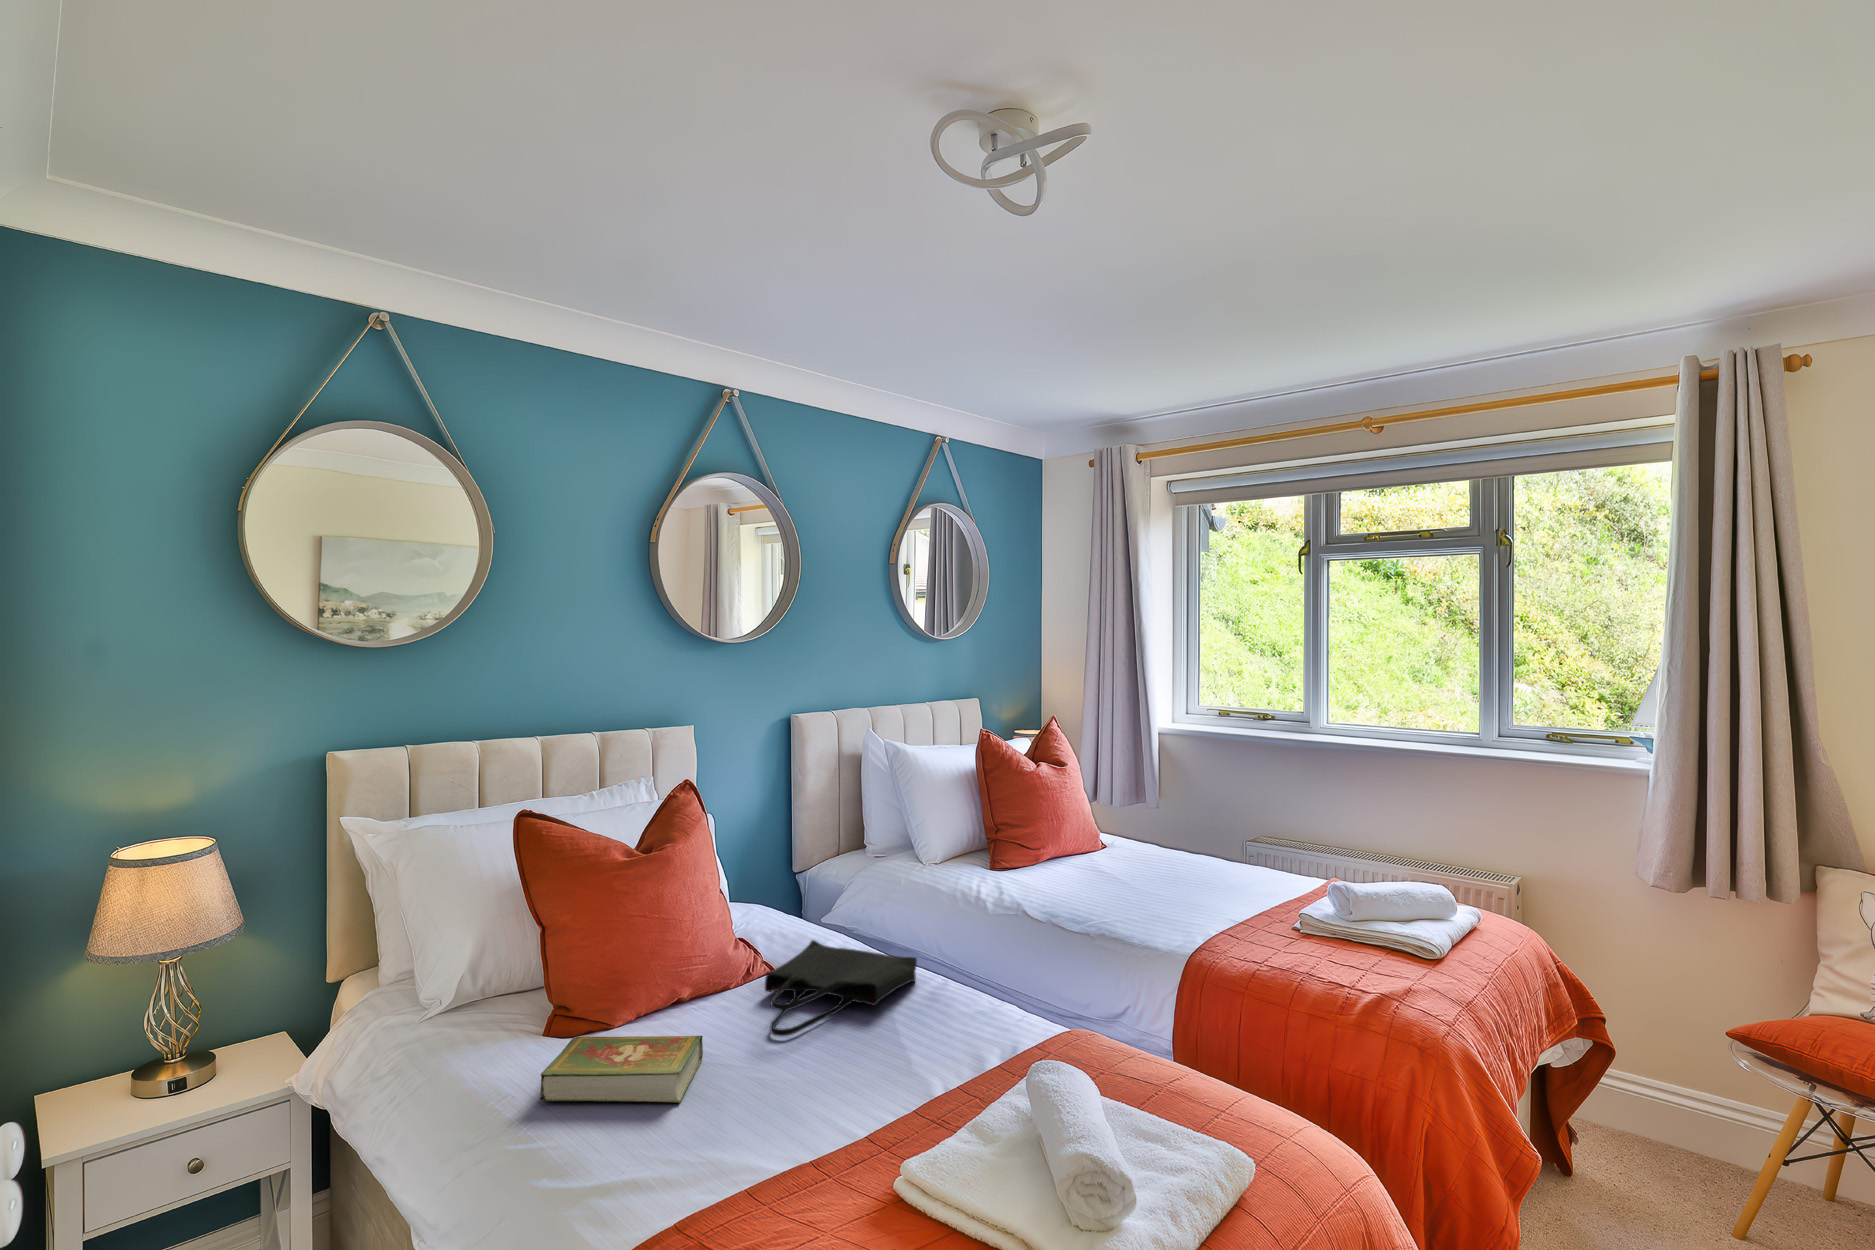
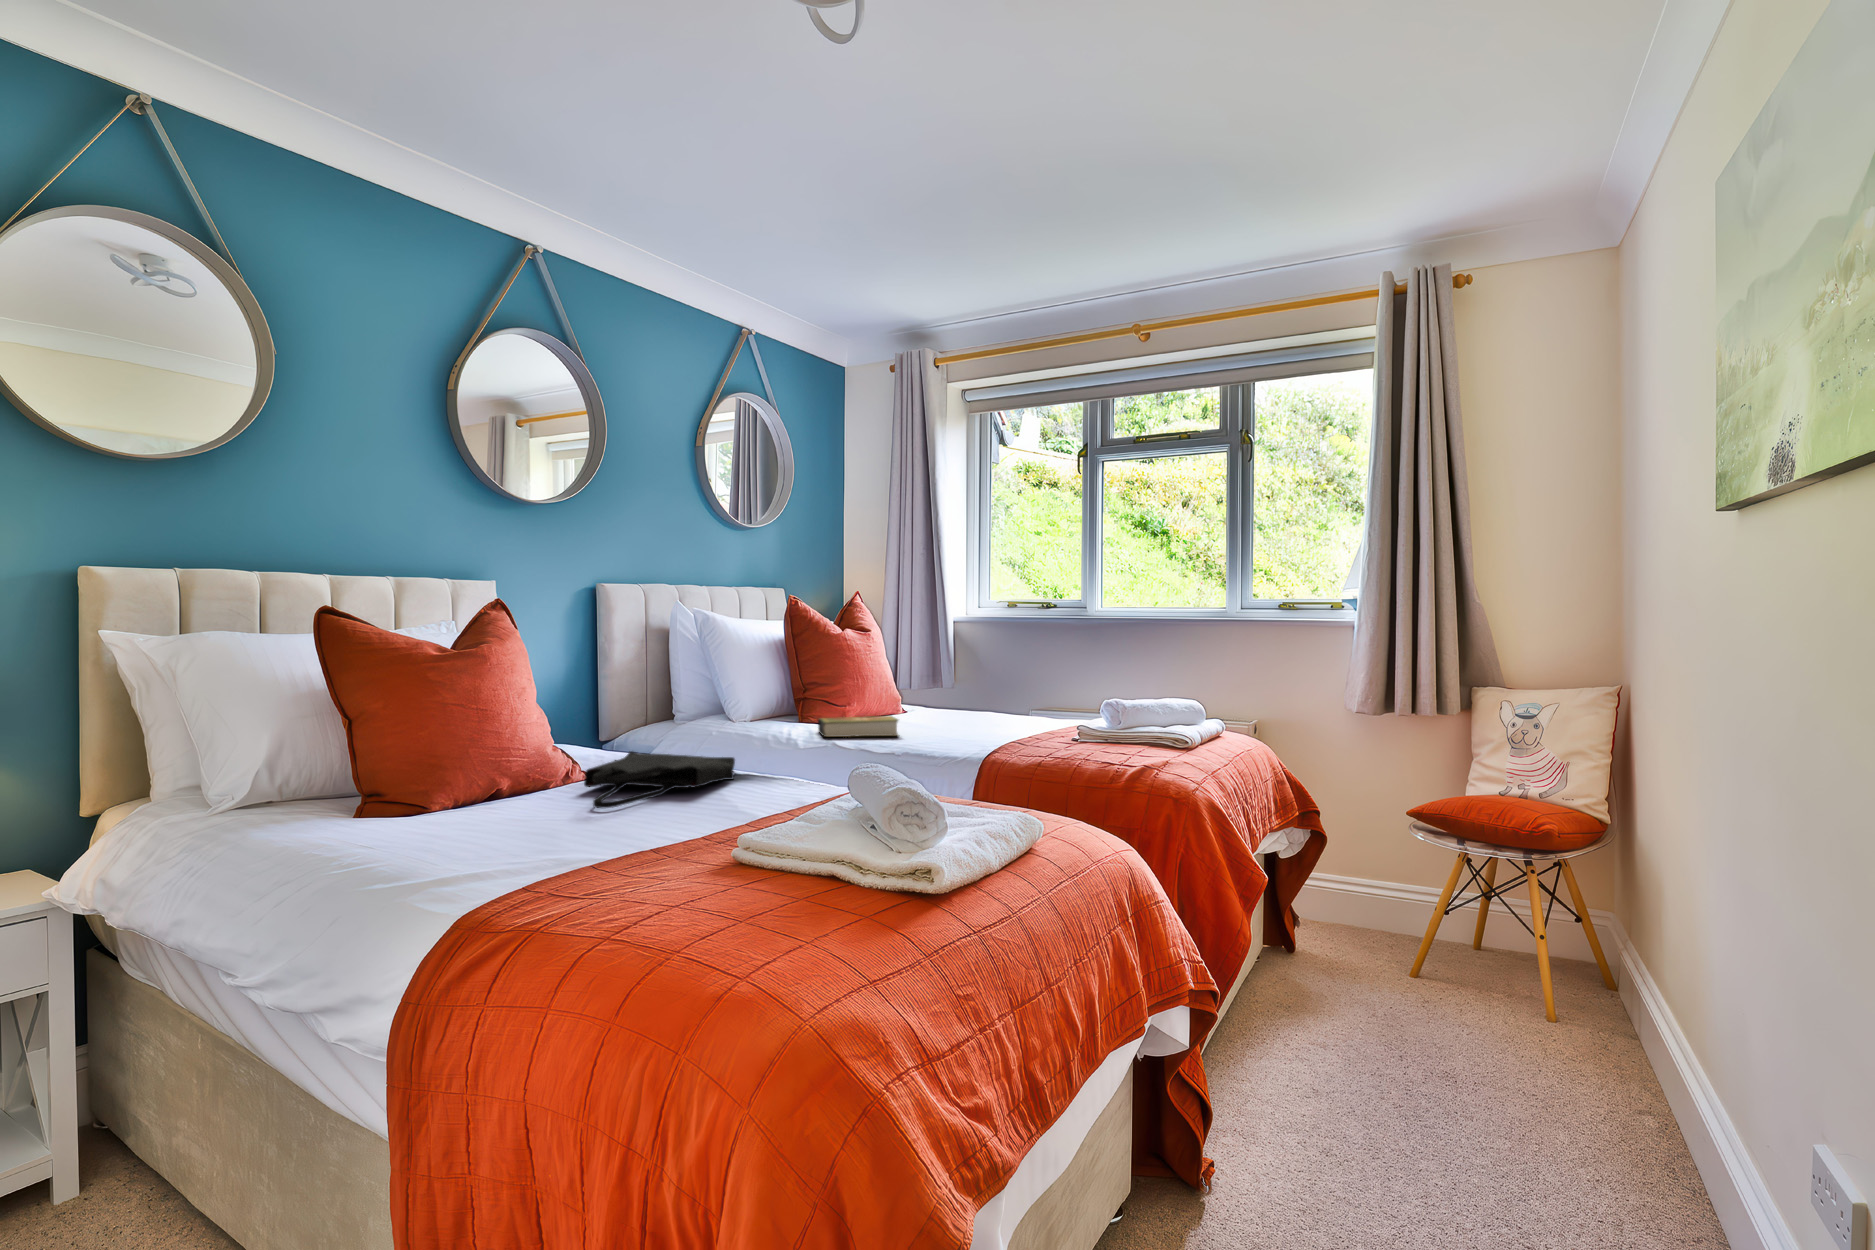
book: present [540,1035,703,1103] -> present [818,716,898,737]

